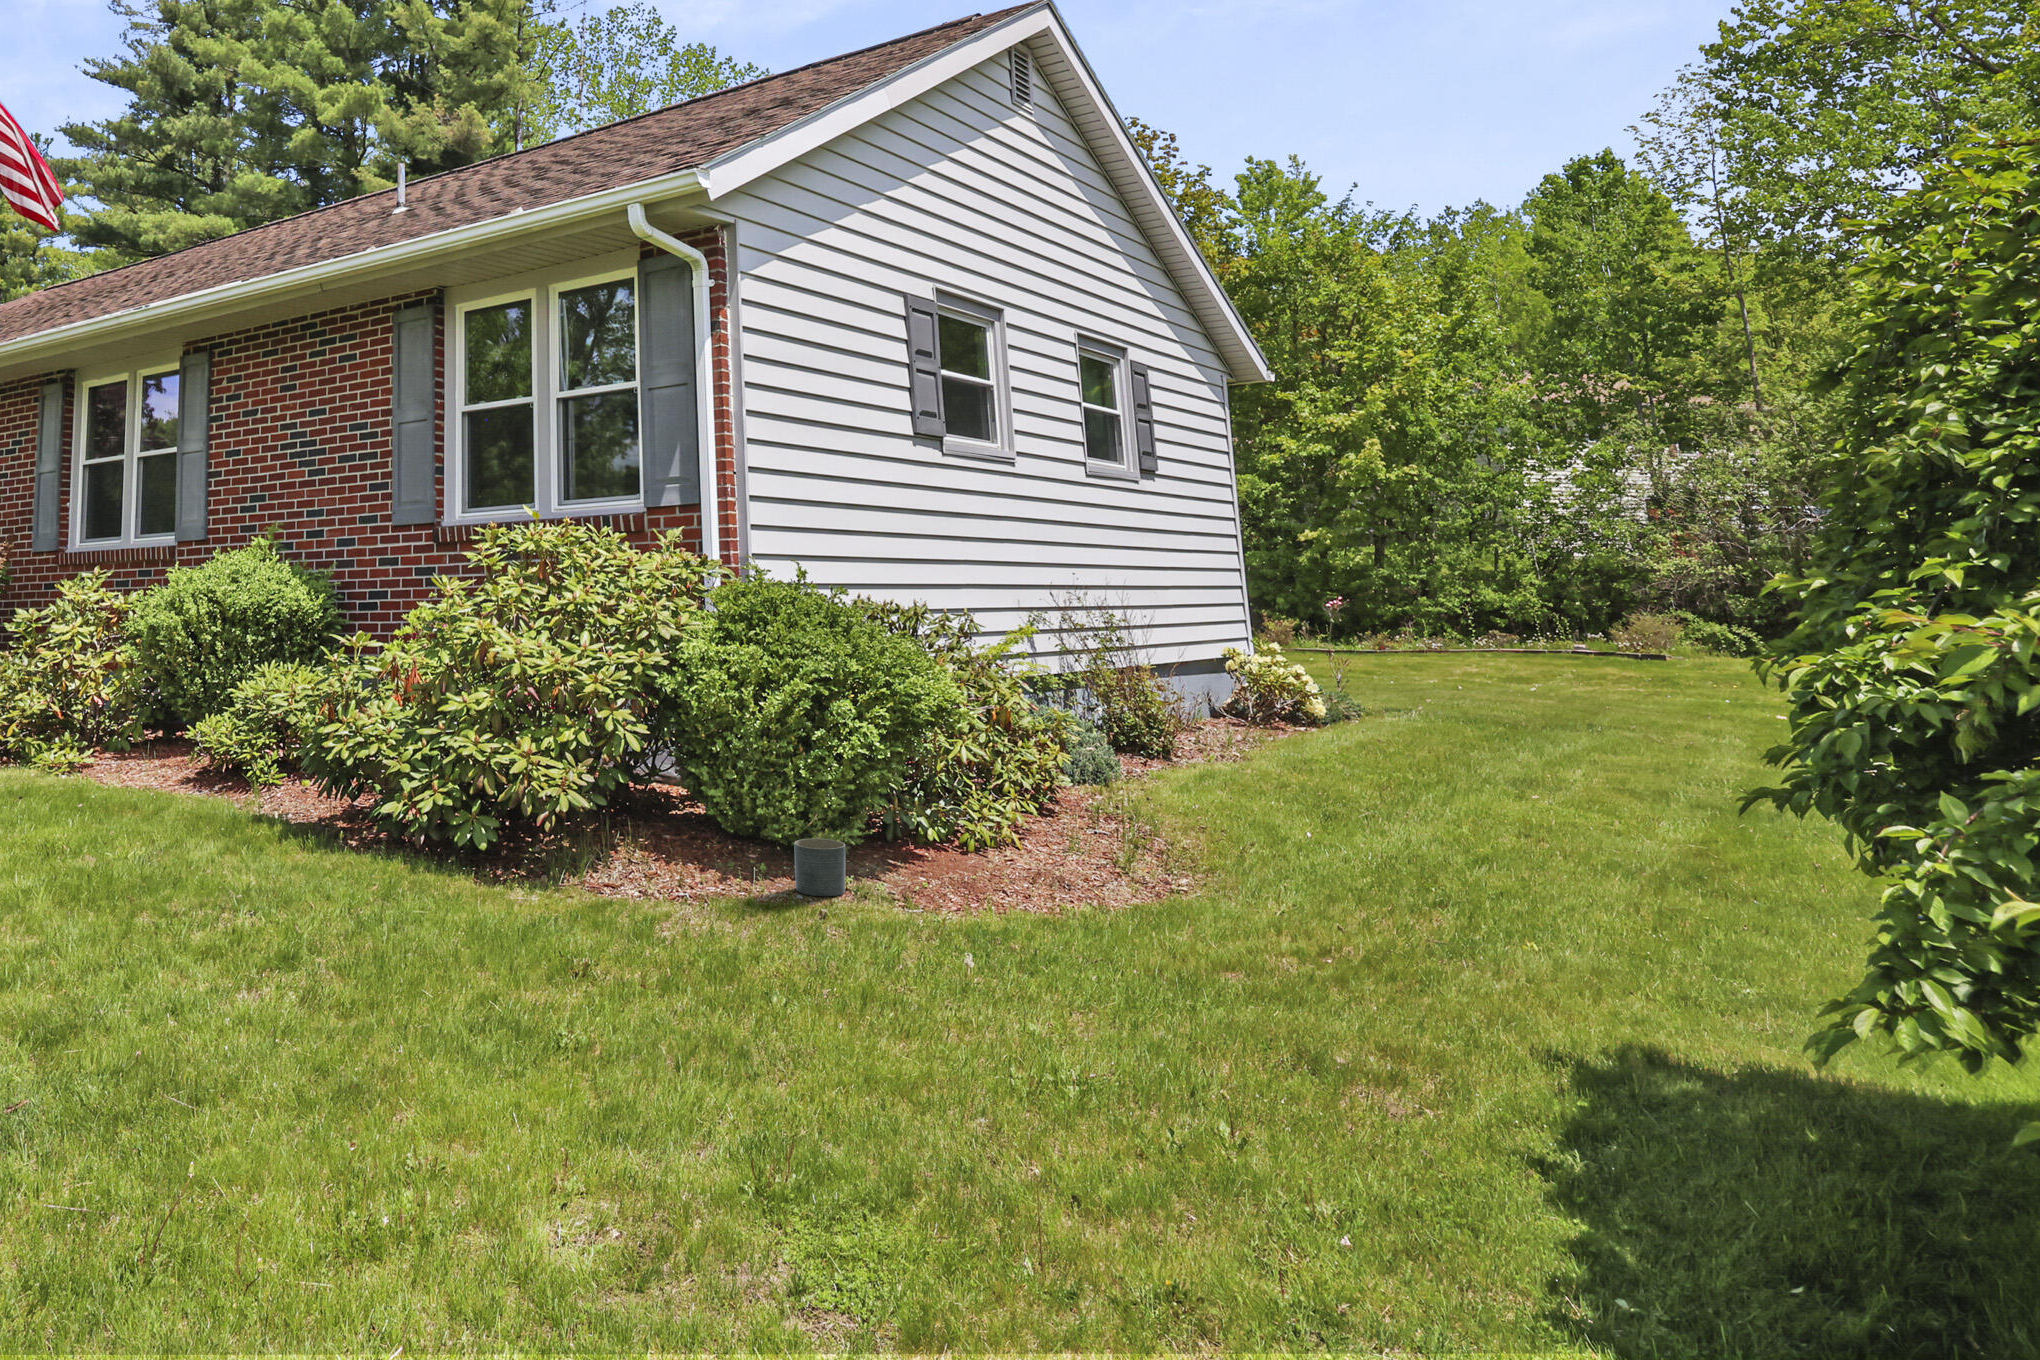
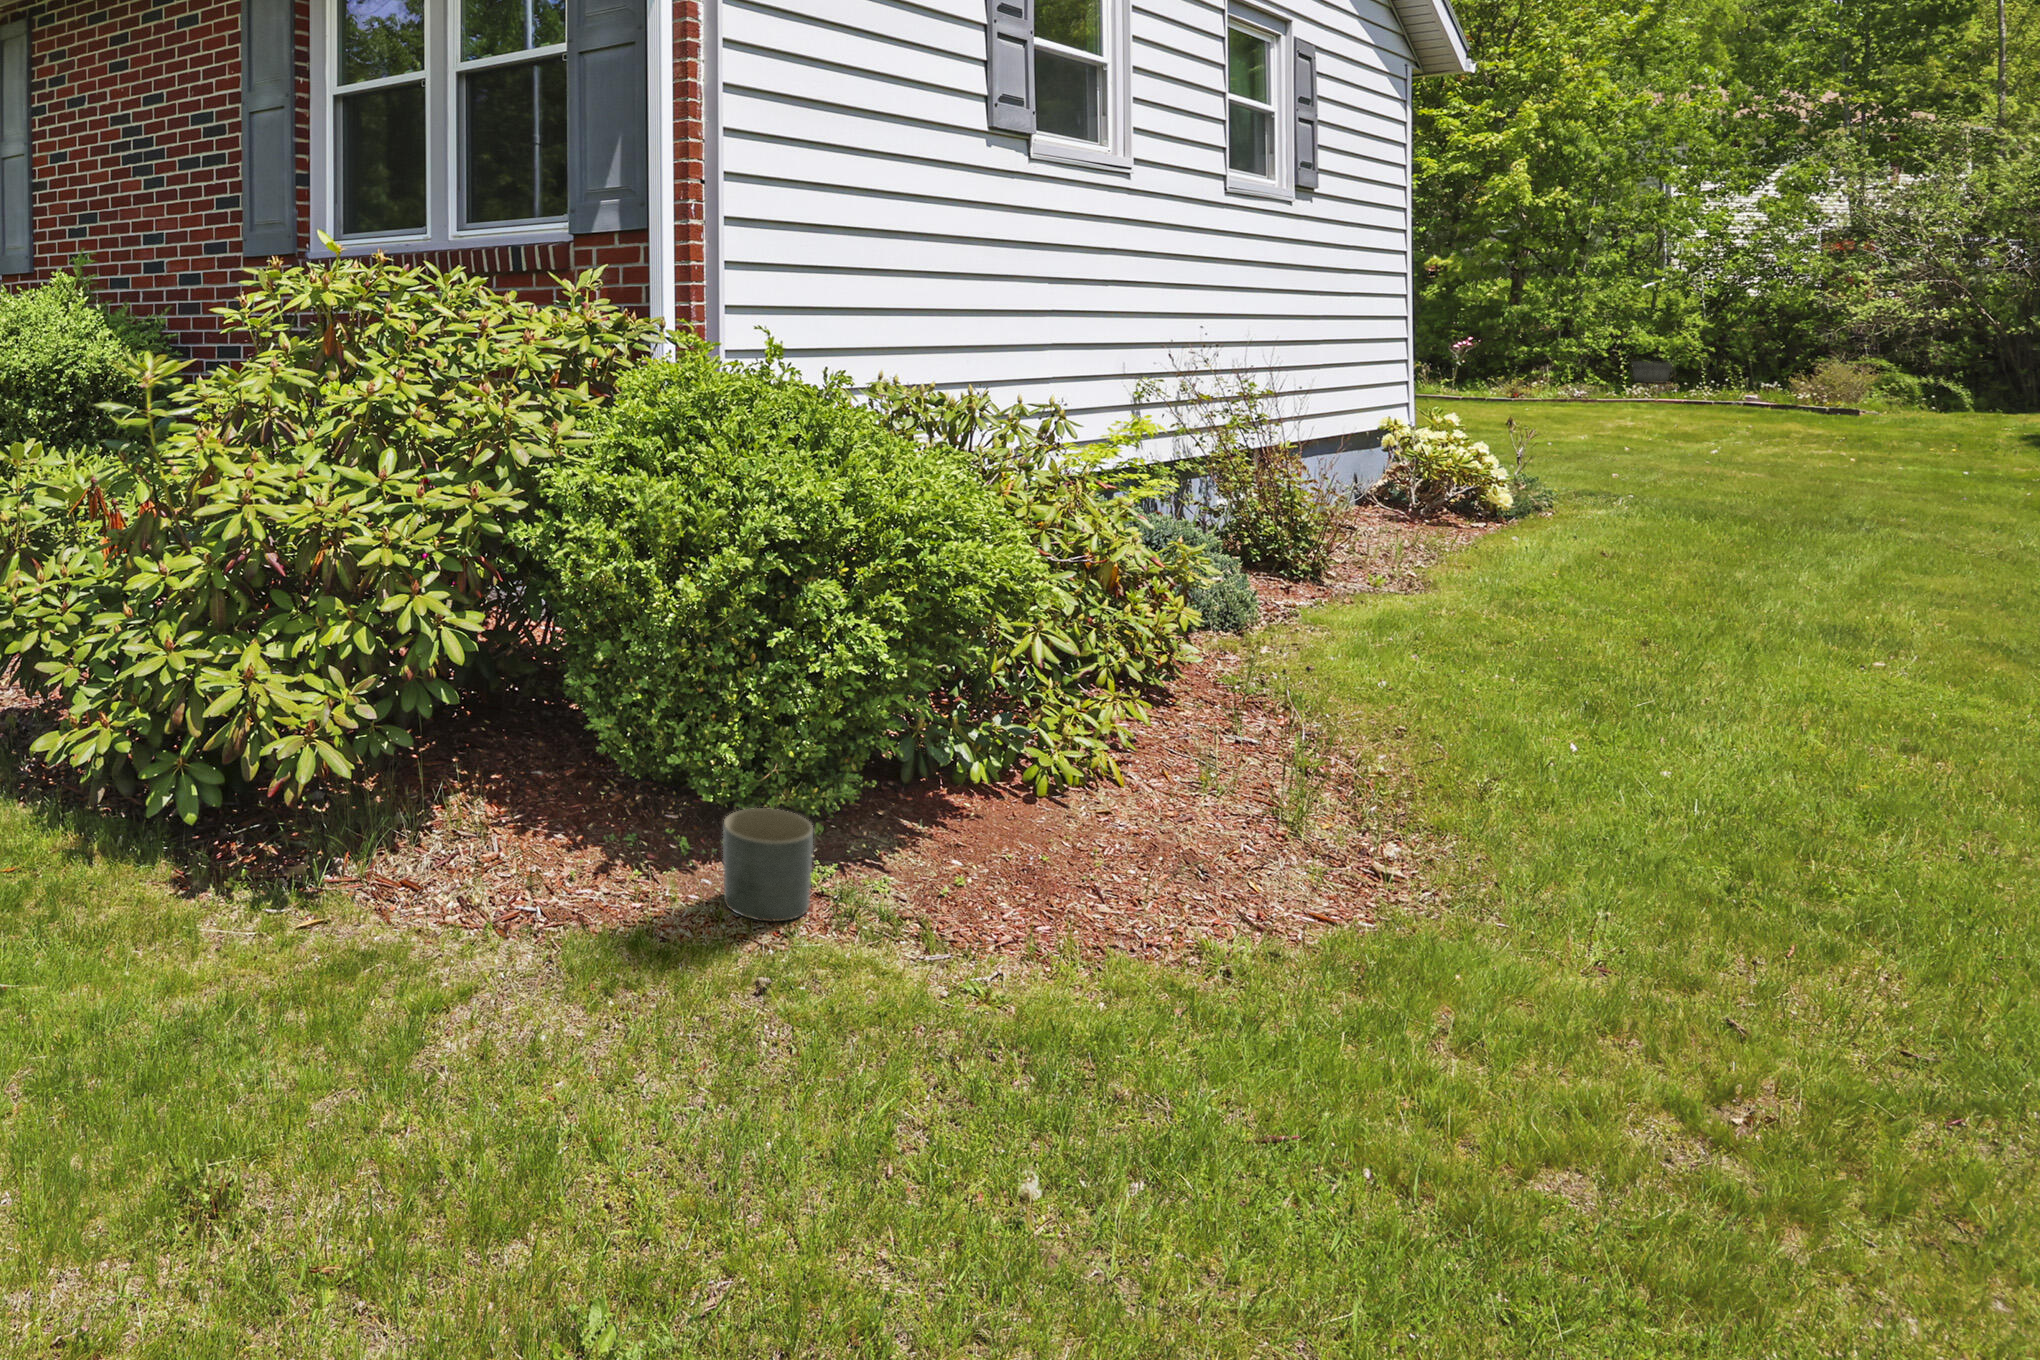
wooden bucket: none [1469,610,1503,635] -> present [1632,361,1673,383]

